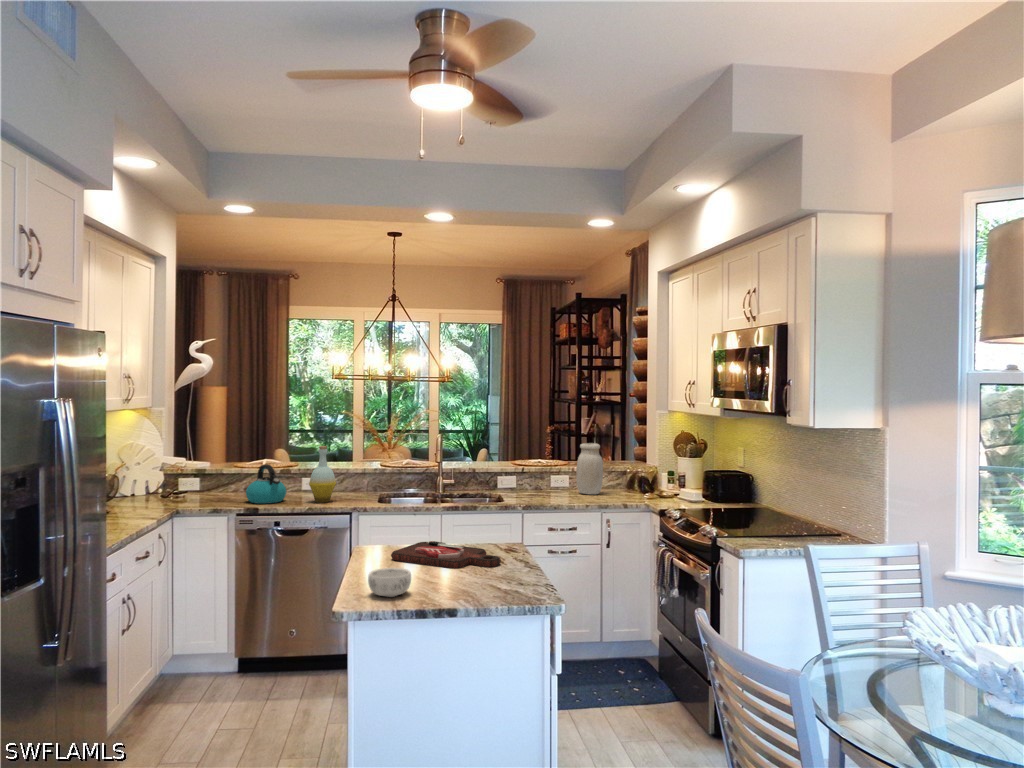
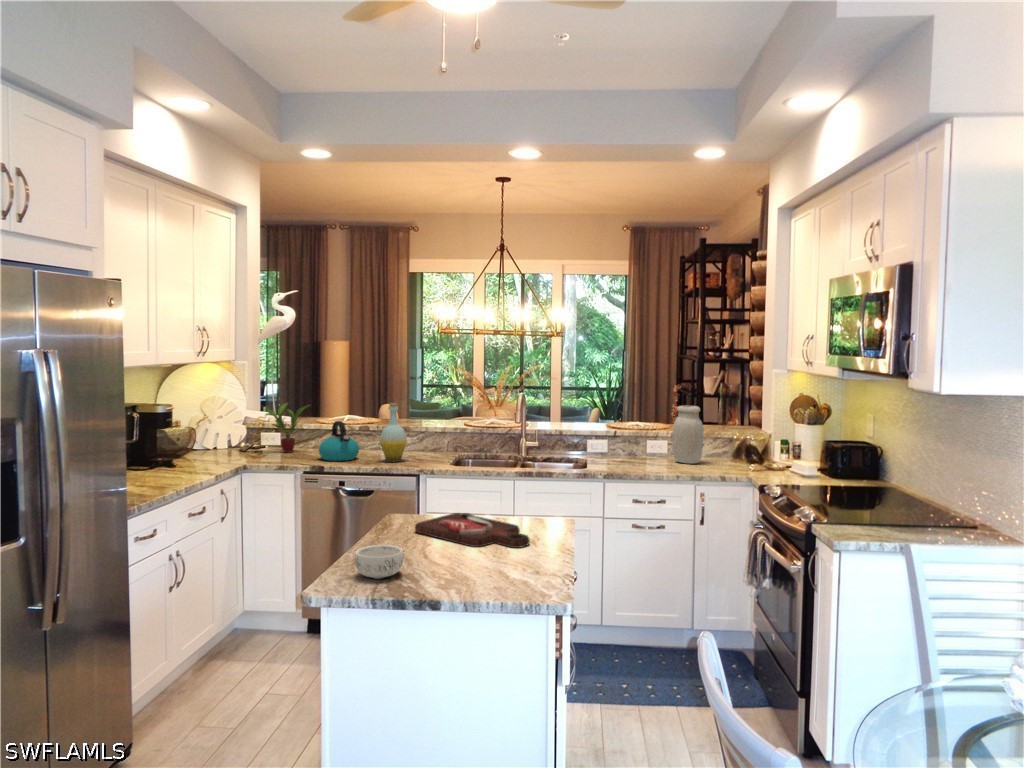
potted plant: none [182,447,233,498] -> present [265,402,310,453]

